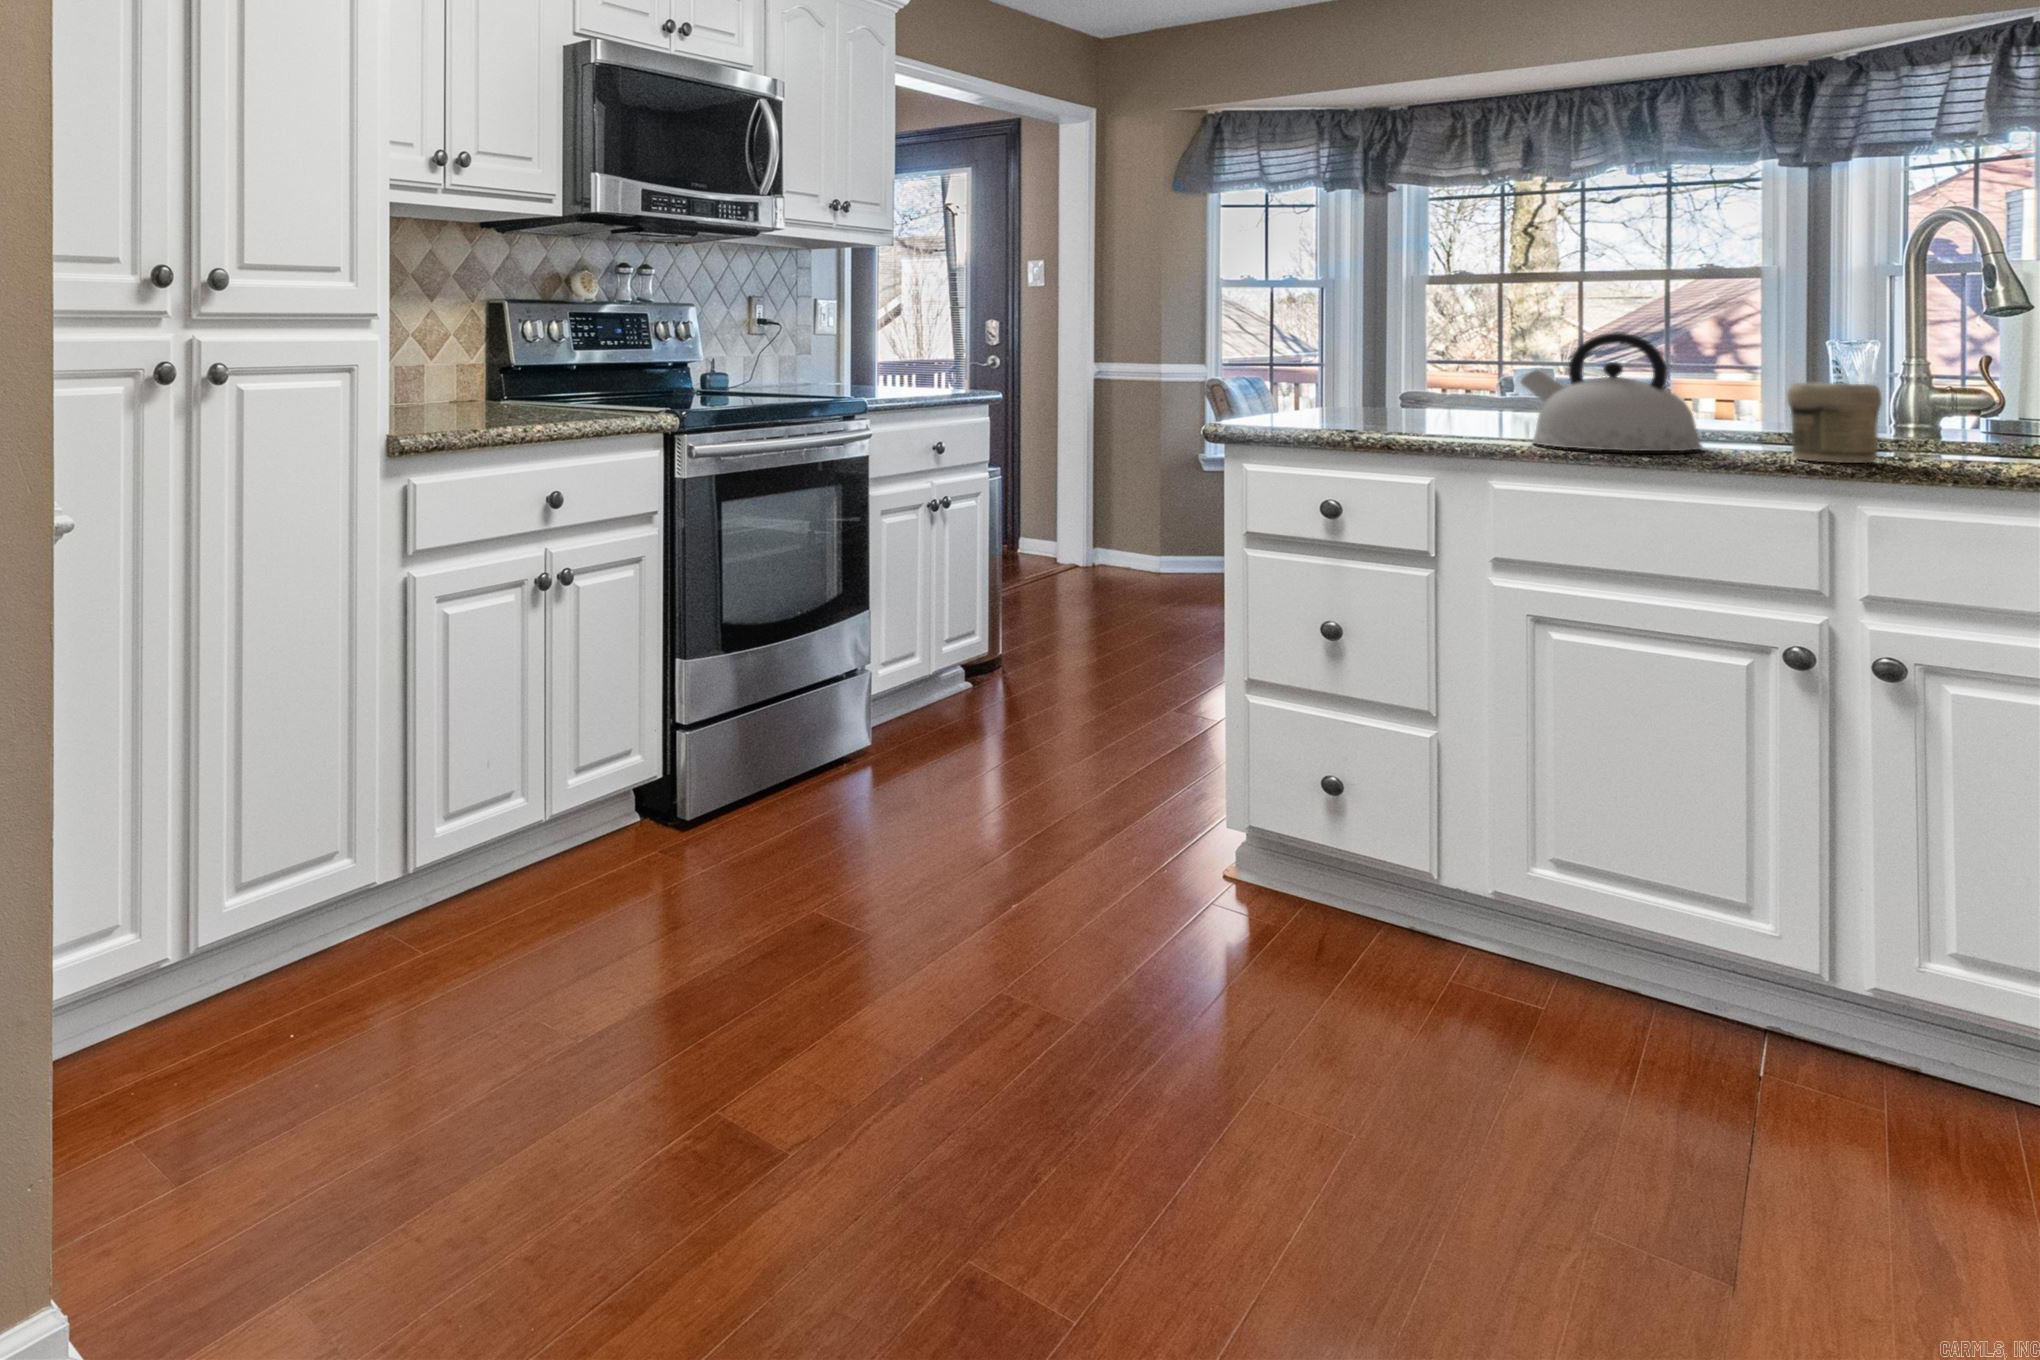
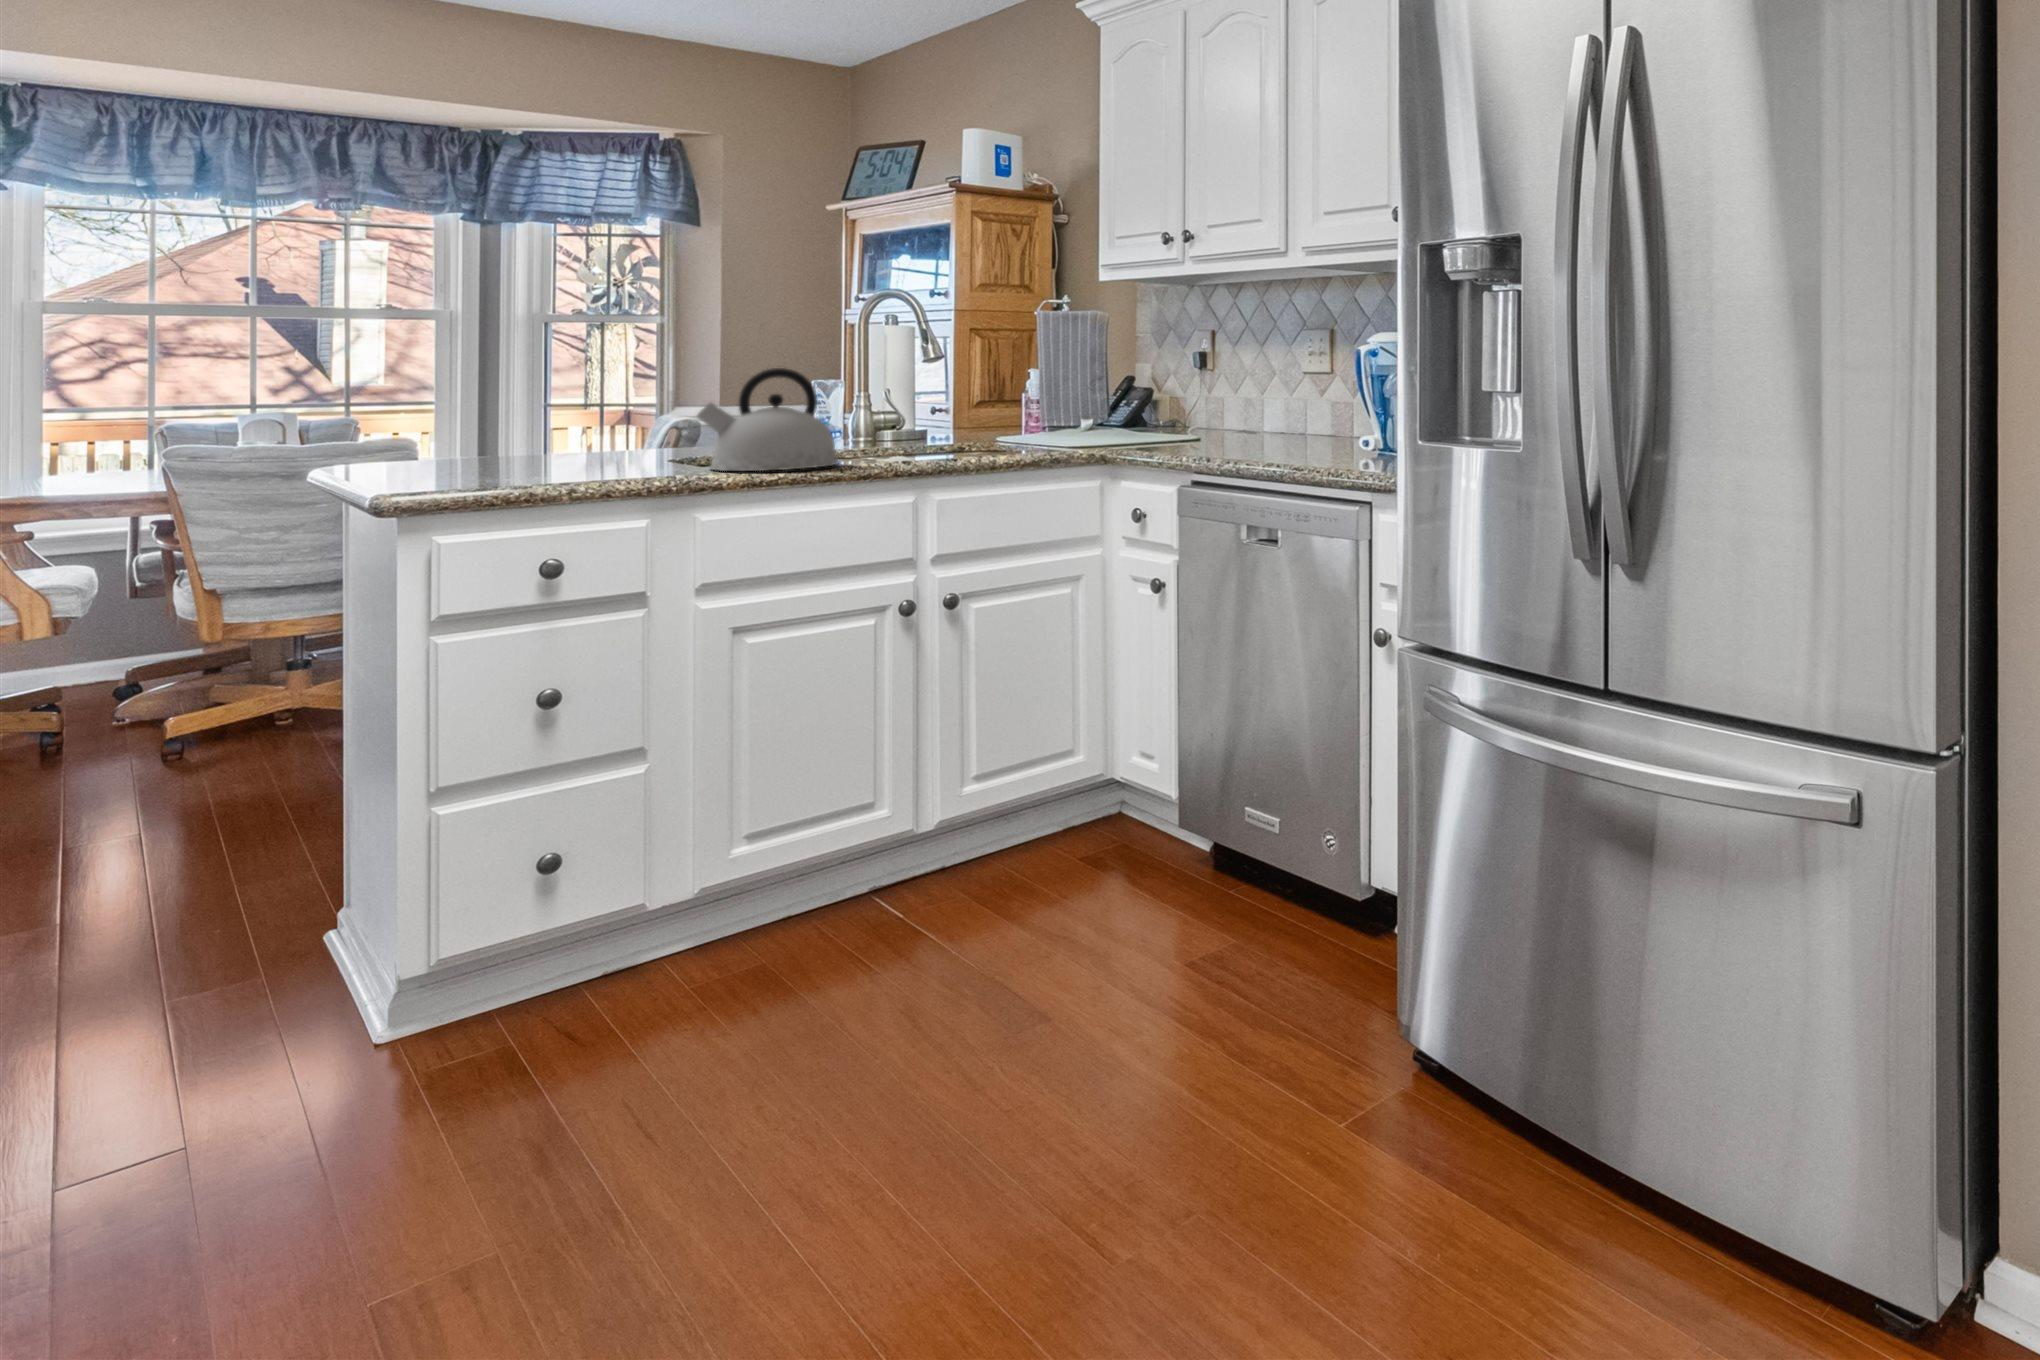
jar: present [1787,383,1882,463] -> none [896,405,949,463]

